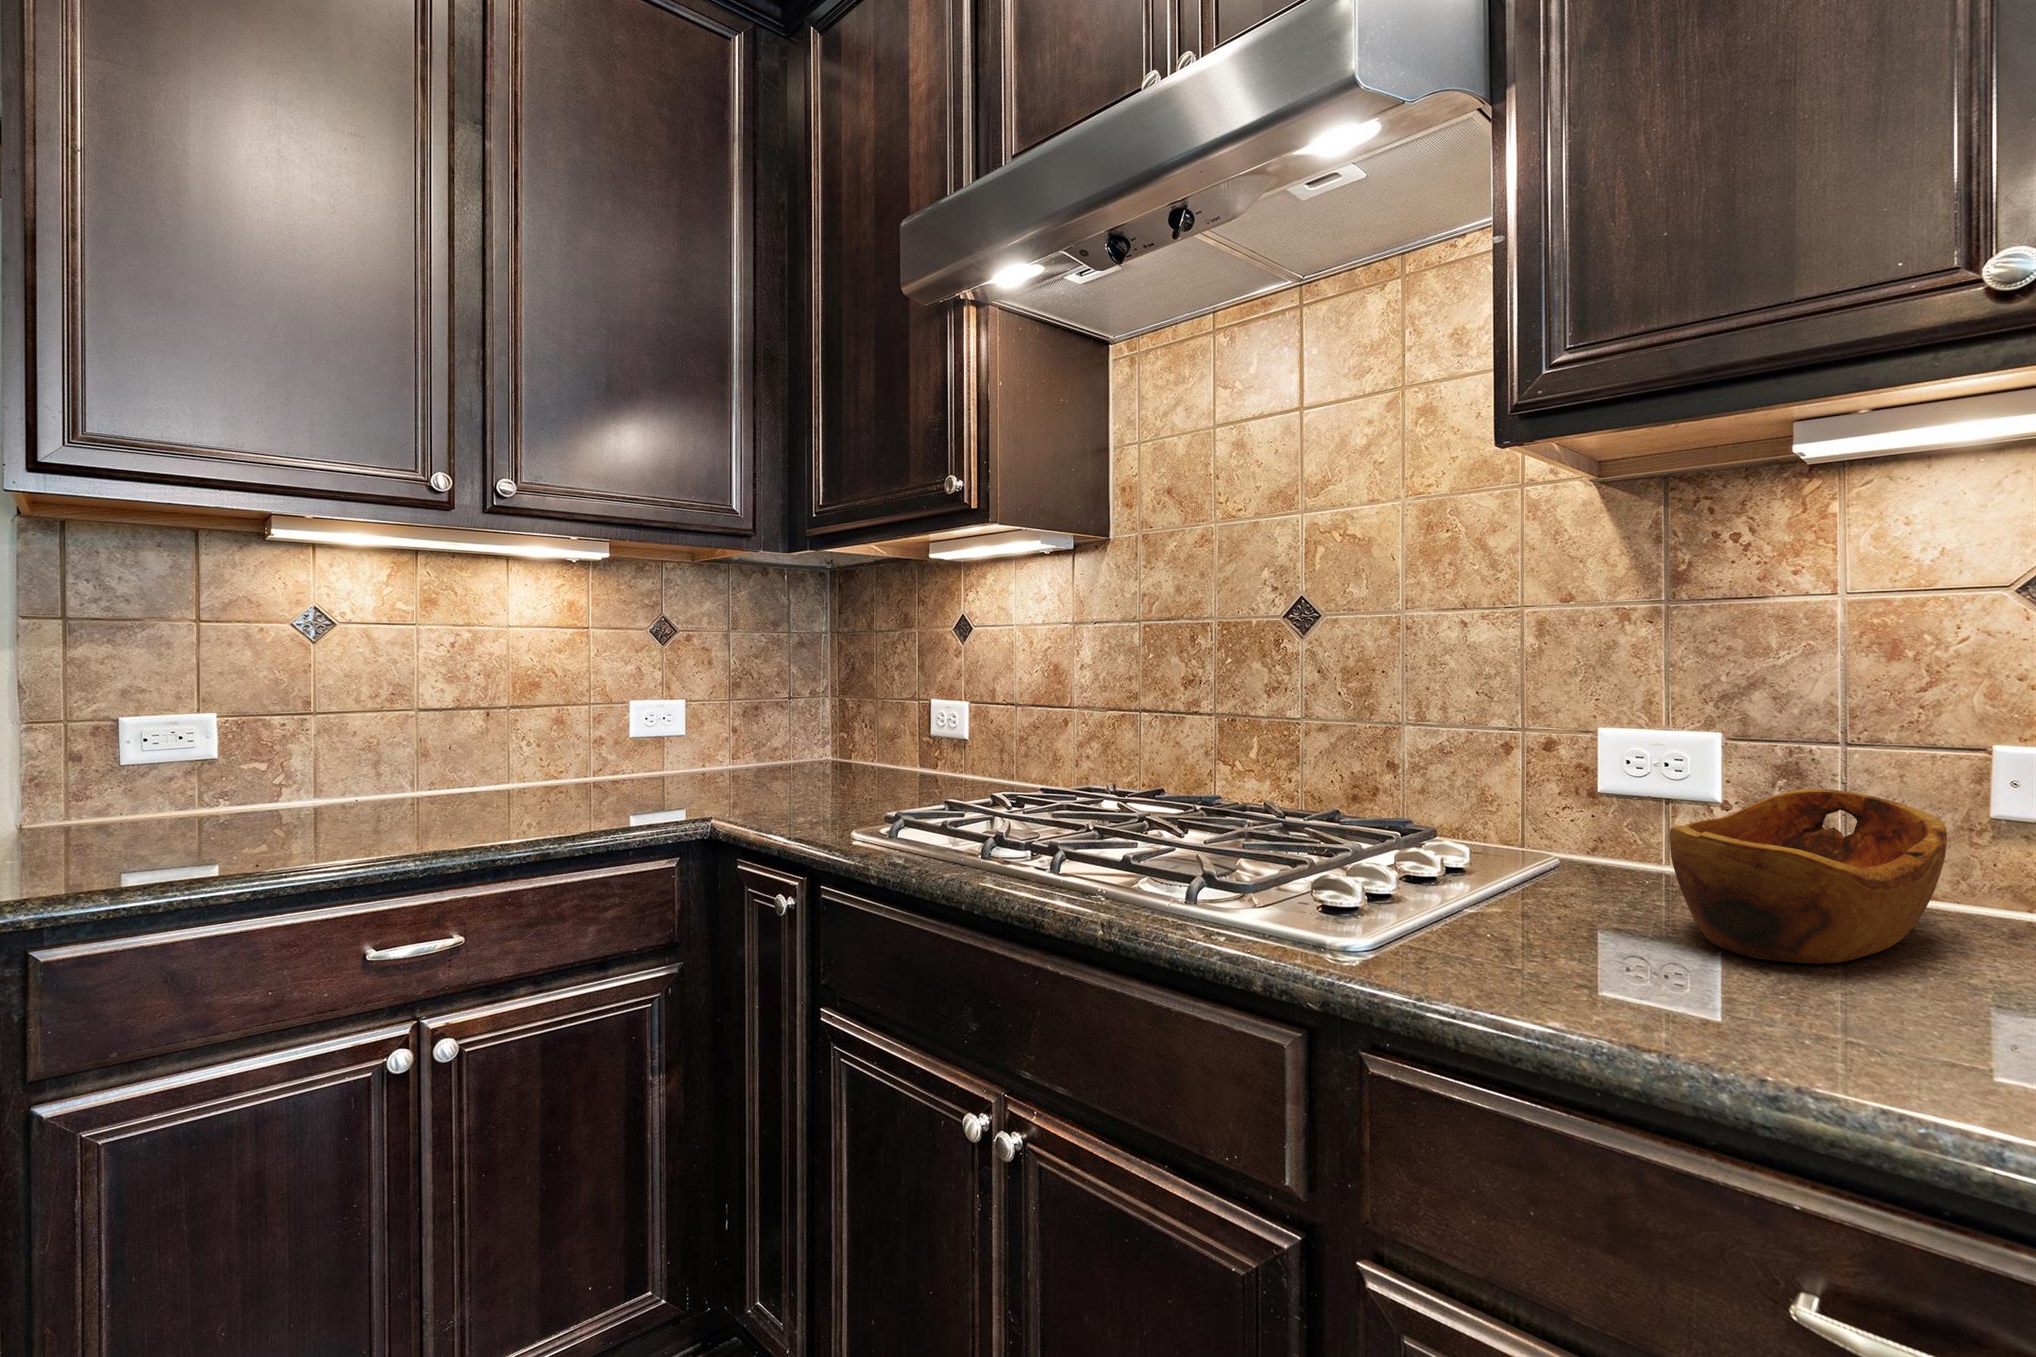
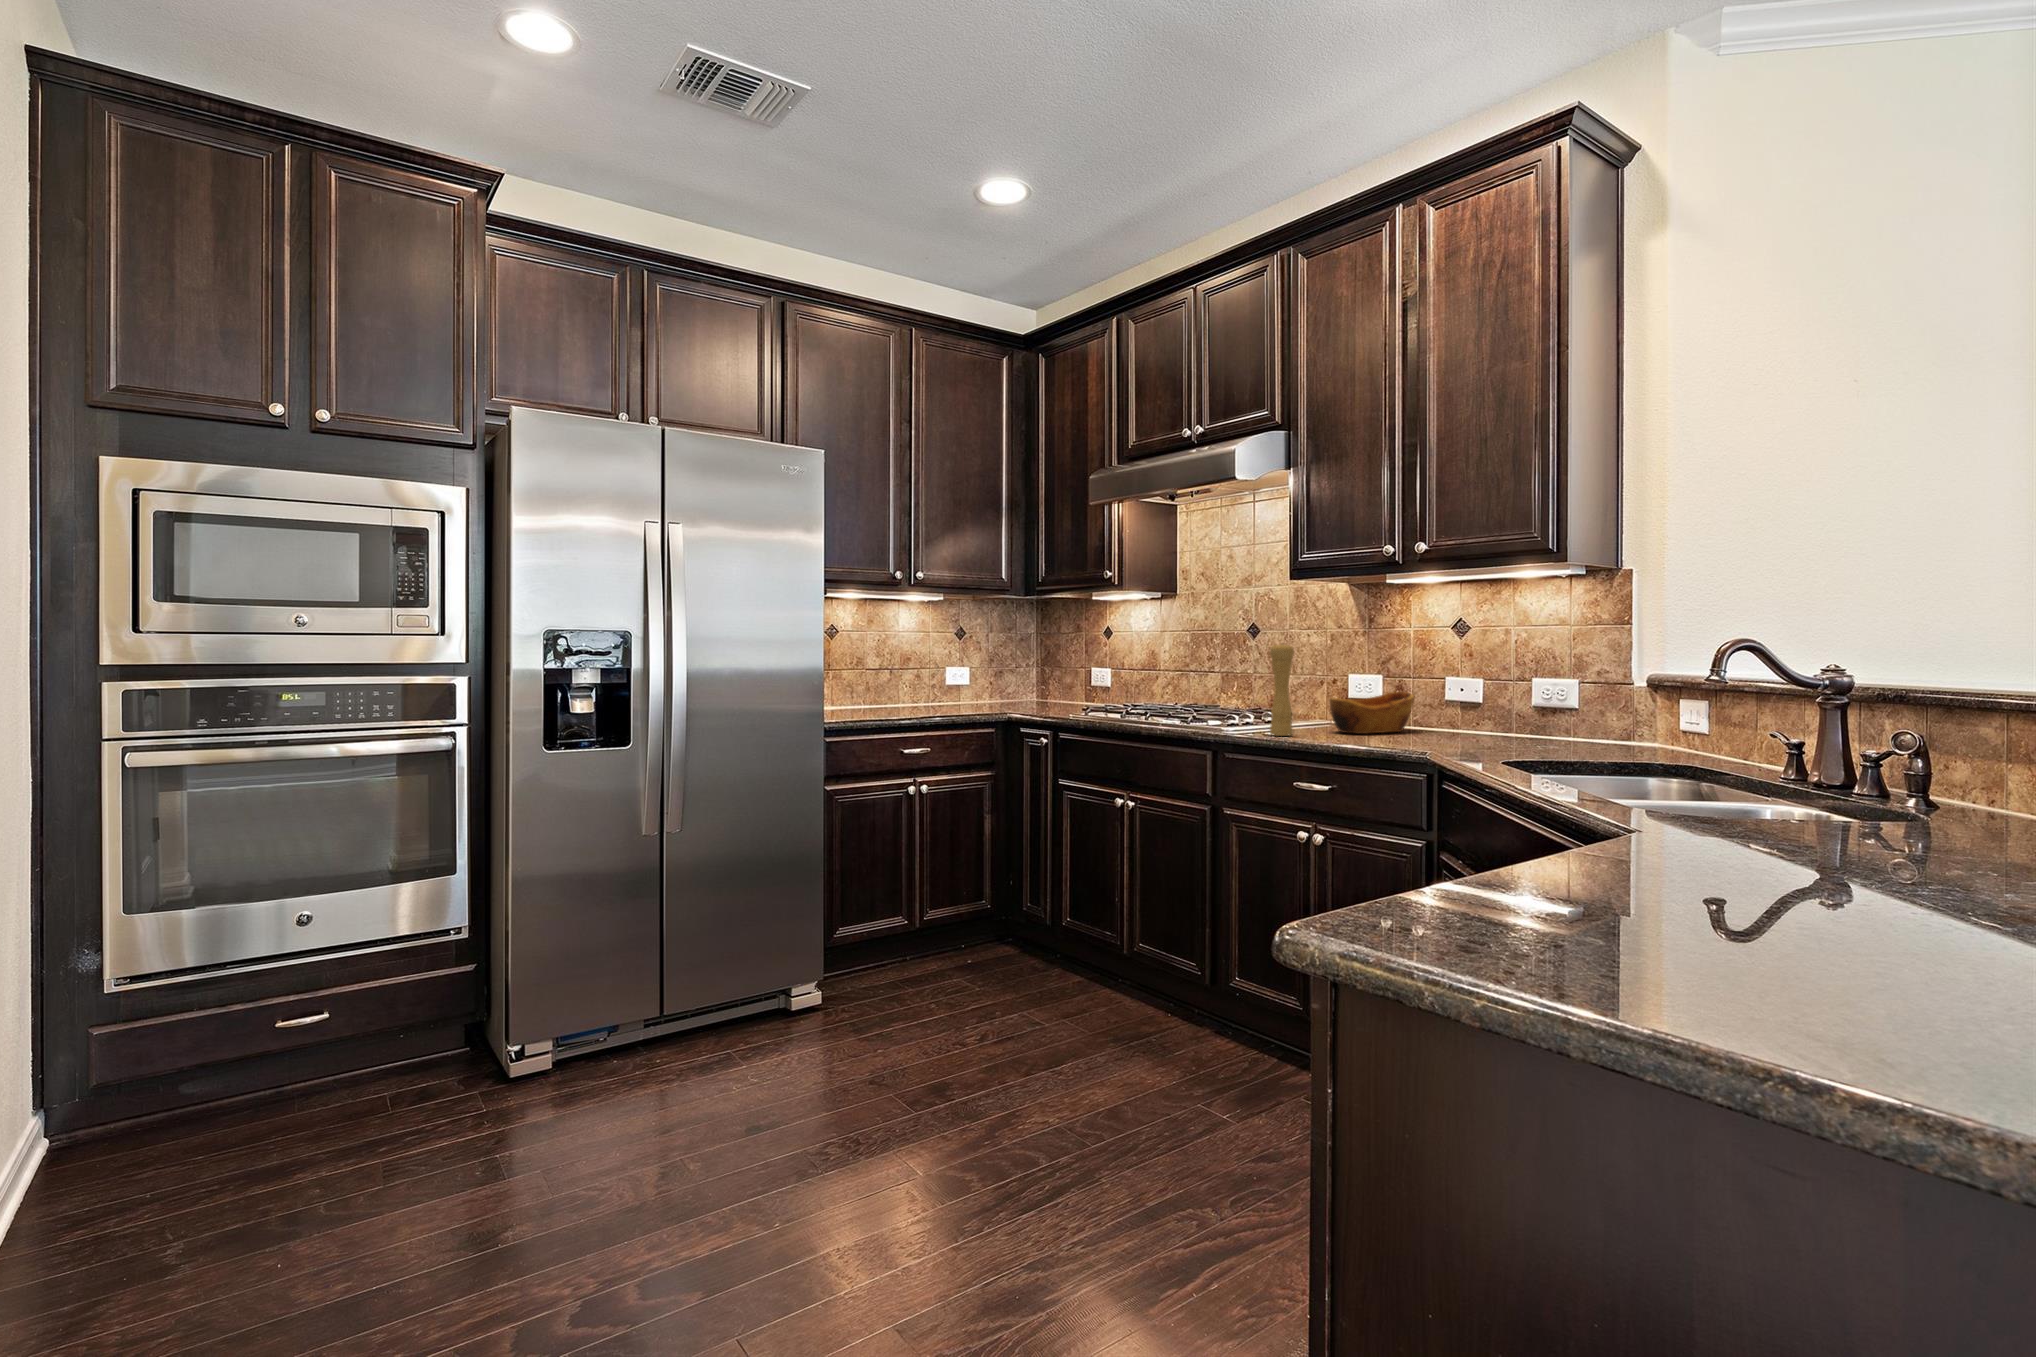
pepper mill: none [1525,637,1629,1010] -> present [1270,644,1294,736]

